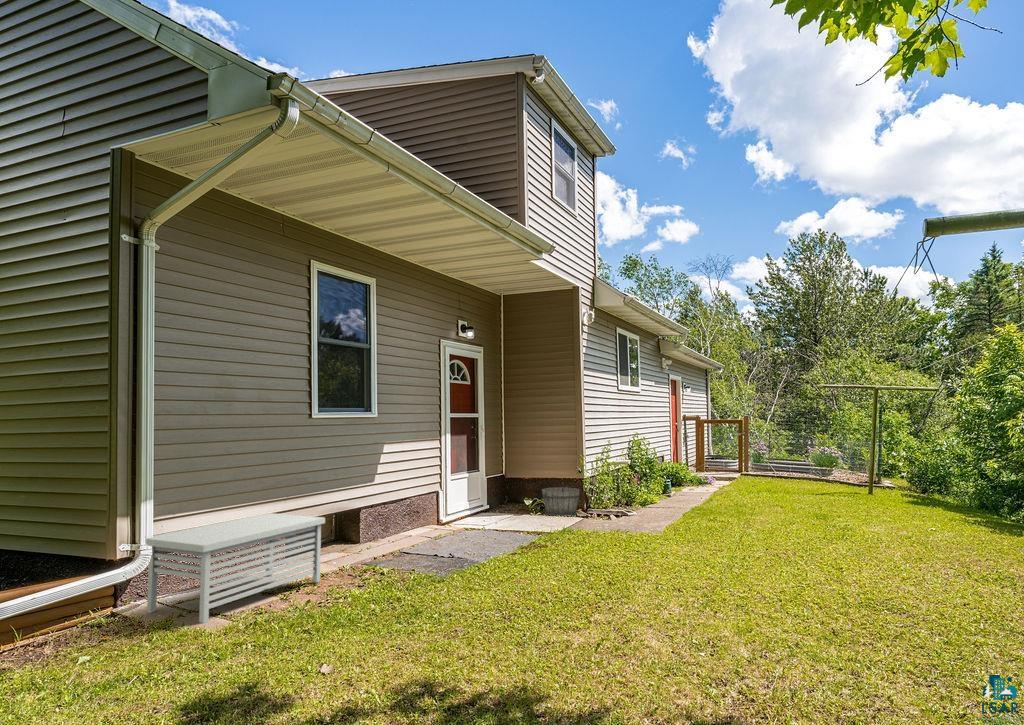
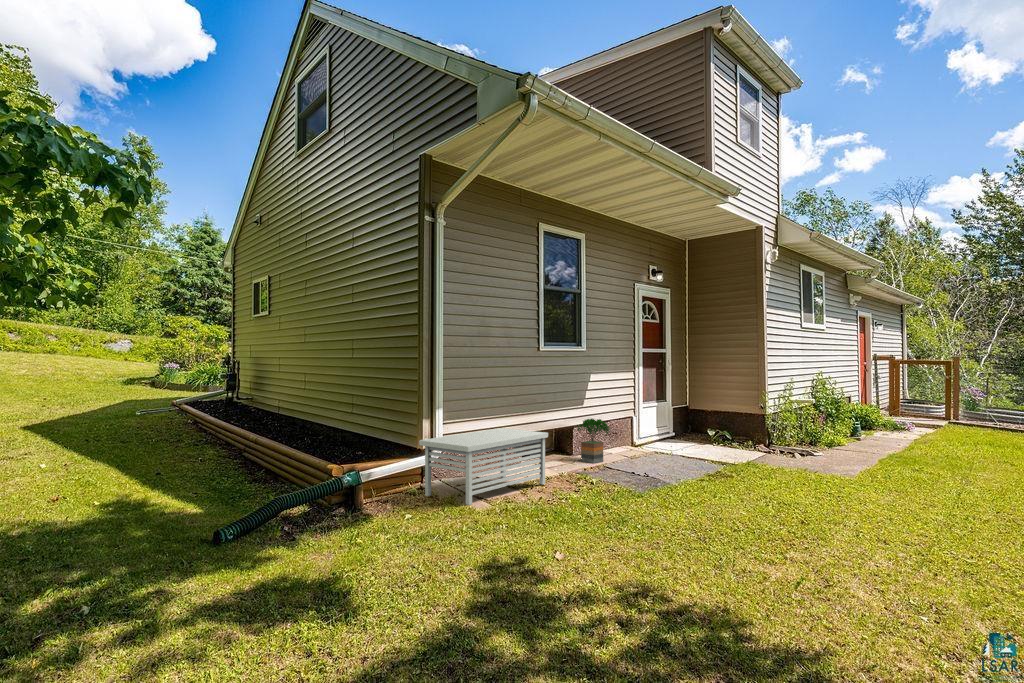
wooden bucket: present [542,481,580,515] -> none [726,414,764,446]
potted tree: none [371,494,412,547] -> present [578,419,610,463]

